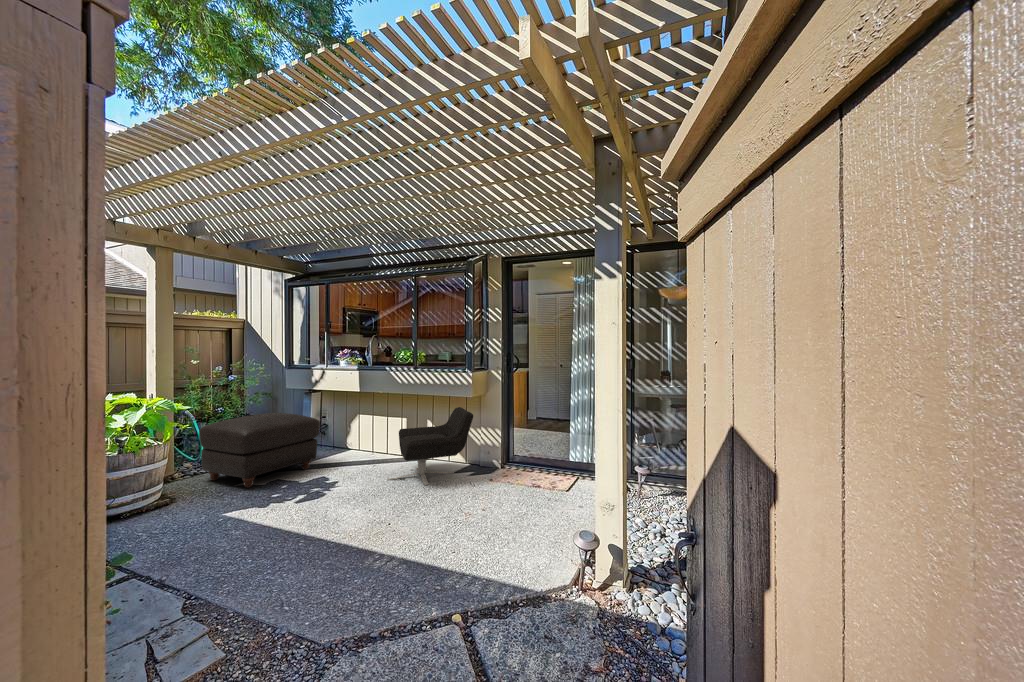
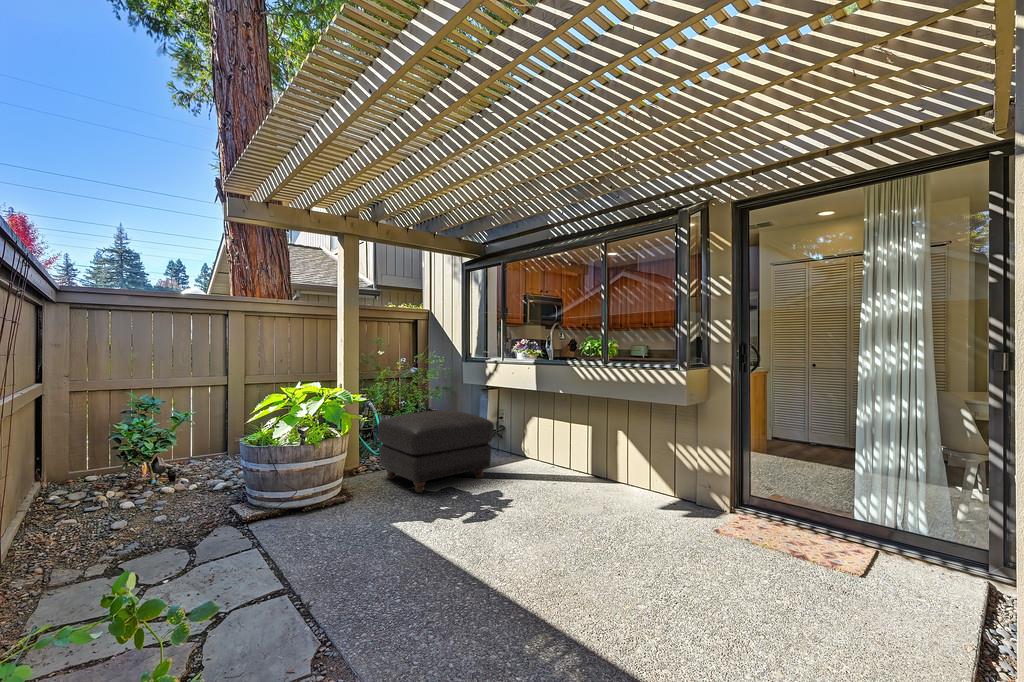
lounge chair: present [388,407,473,485] -> none [570,418,688,523]

